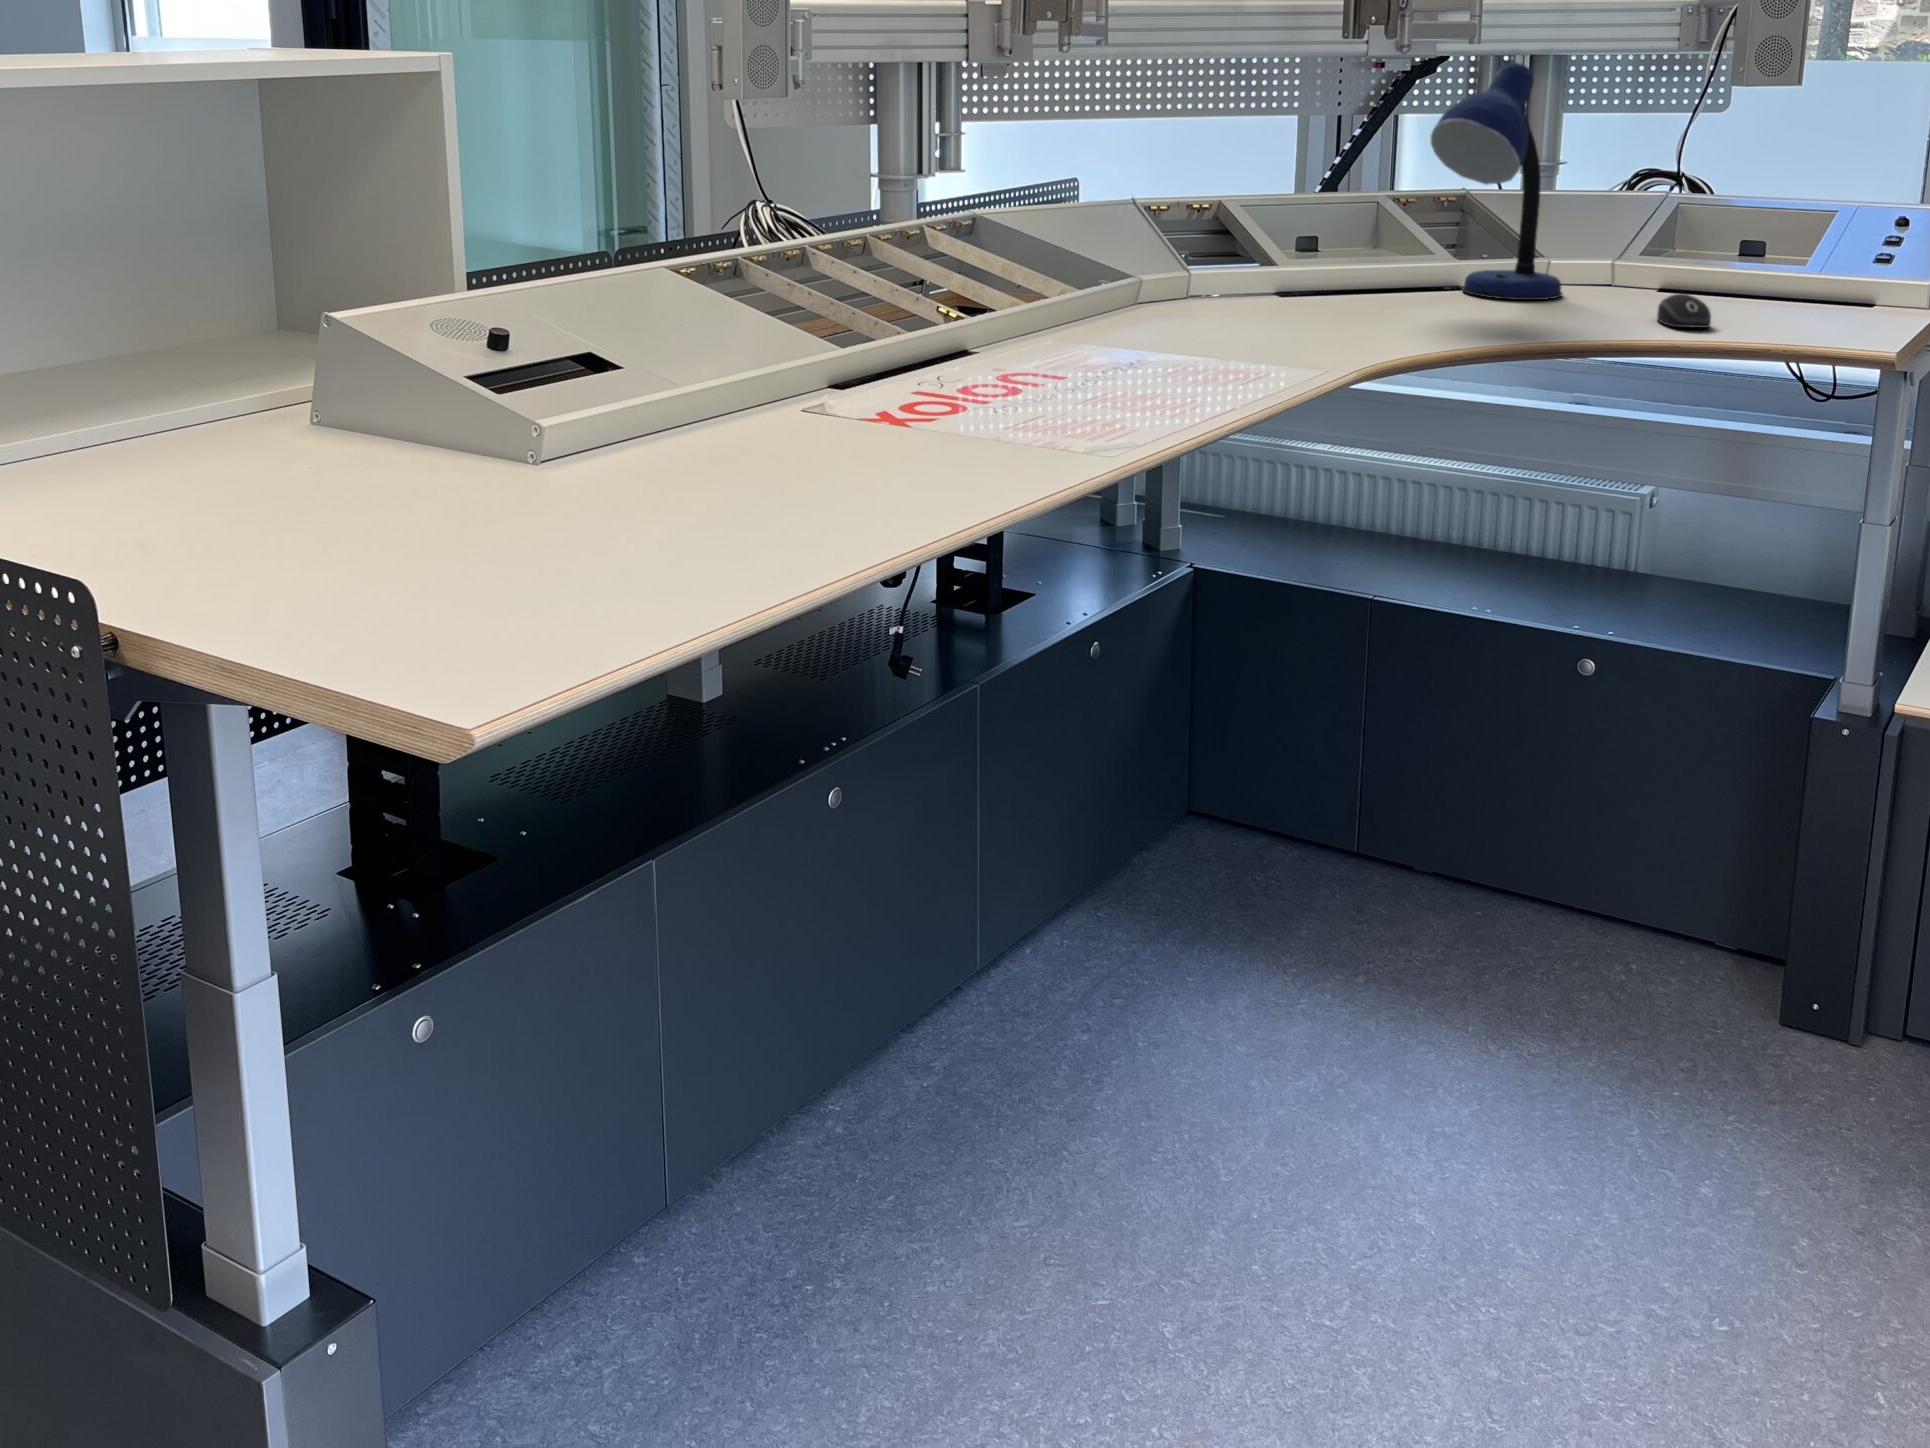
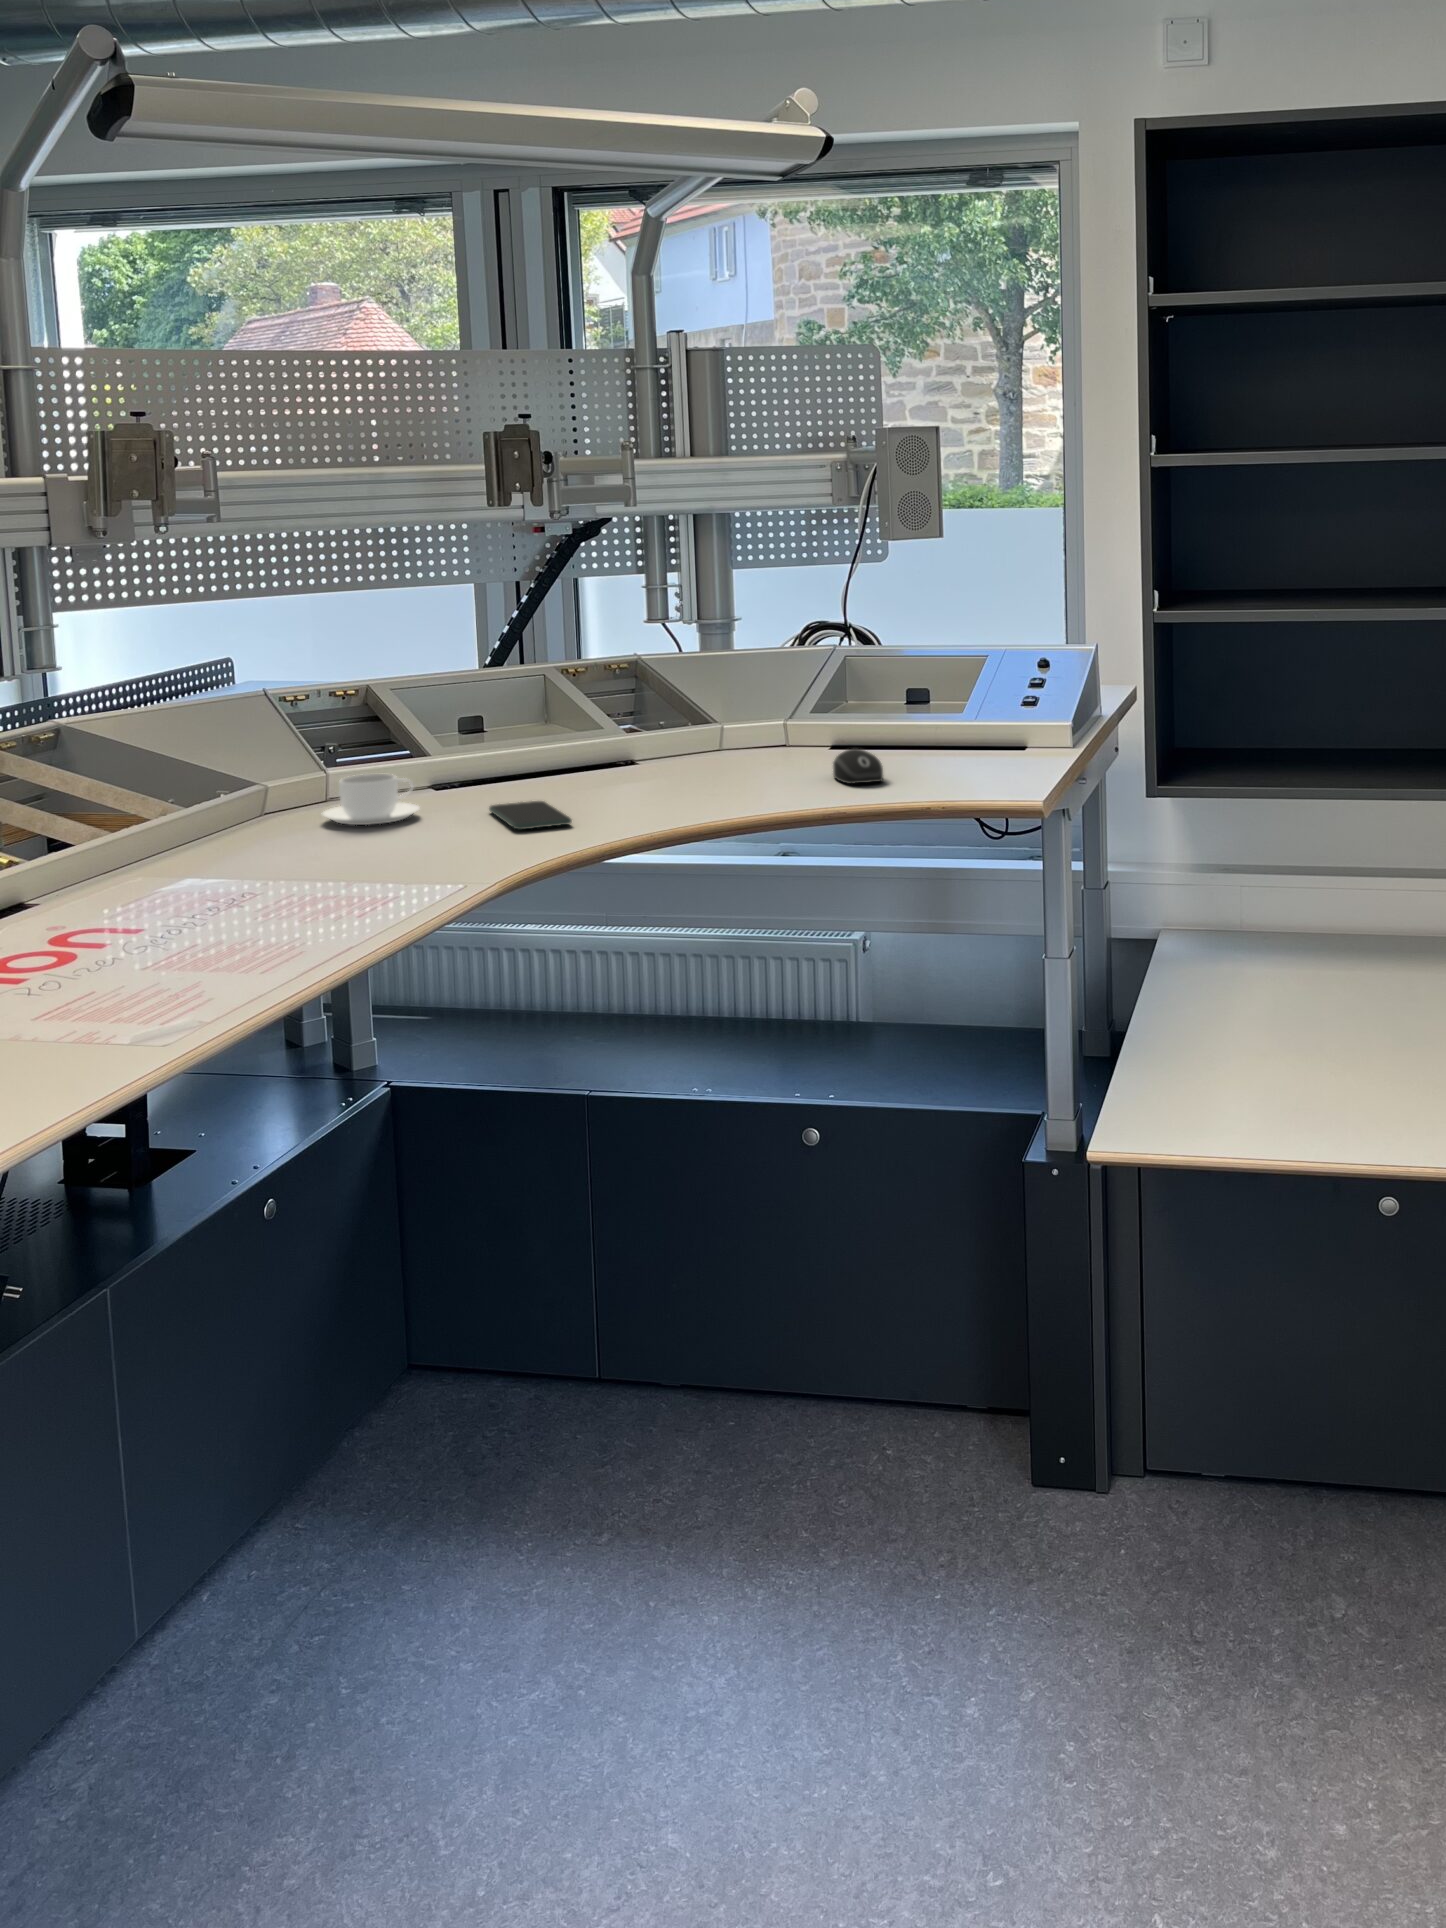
desk lamp: present [1431,62,1562,300] -> none [589,526,743,766]
coffee cup: none [1176,278,1262,322] -> present [322,774,419,825]
smartphone: none [1323,315,1401,338] -> present [489,801,572,830]

